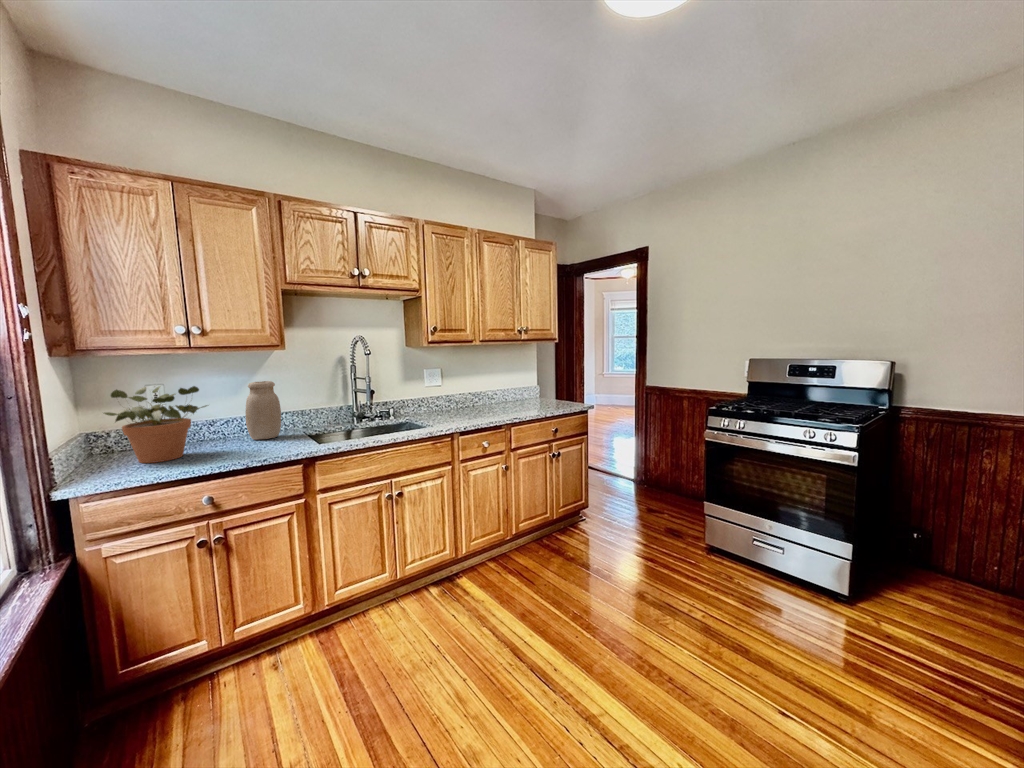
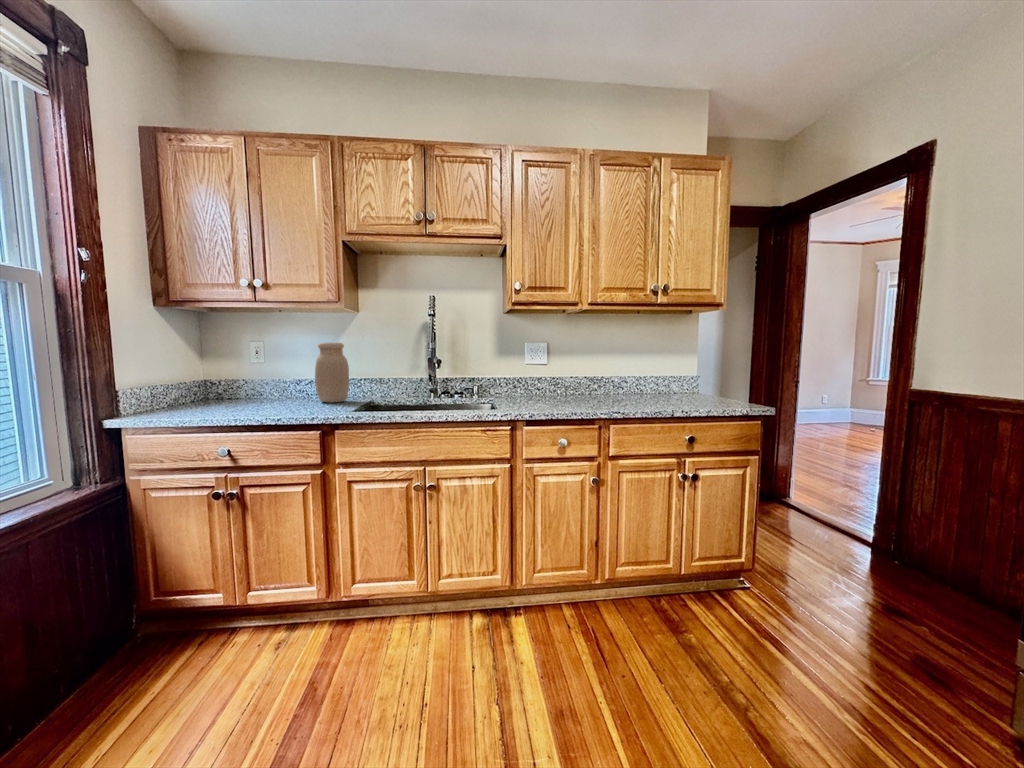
potted plant: present [104,386,207,463] -> none [178,338,263,410]

